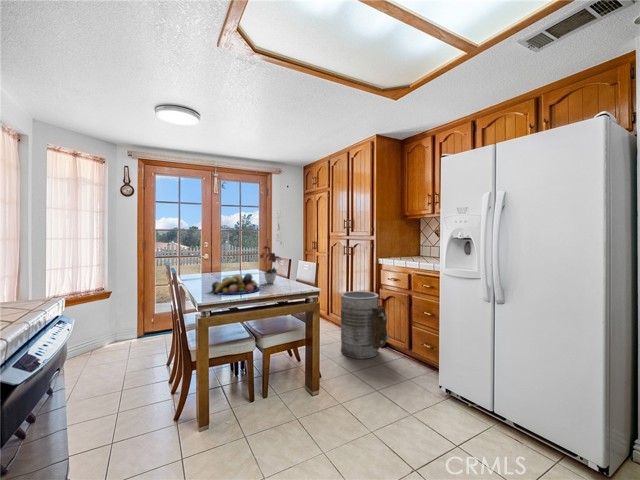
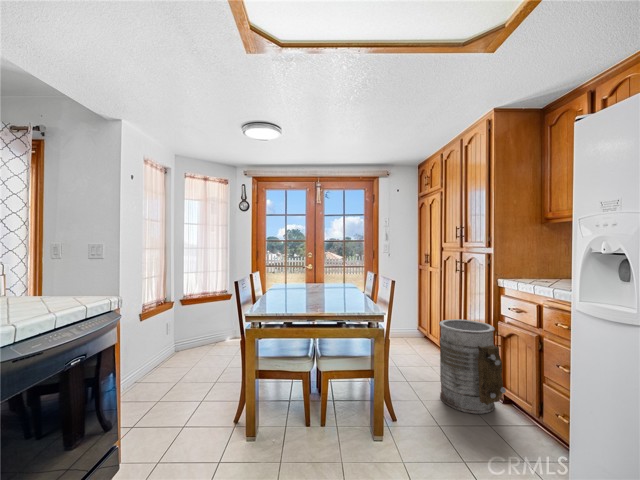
flower arrangement: present [260,246,281,283] -> none [333,256,358,301]
fruit bowl: present [212,274,260,294] -> none [272,288,322,310]

